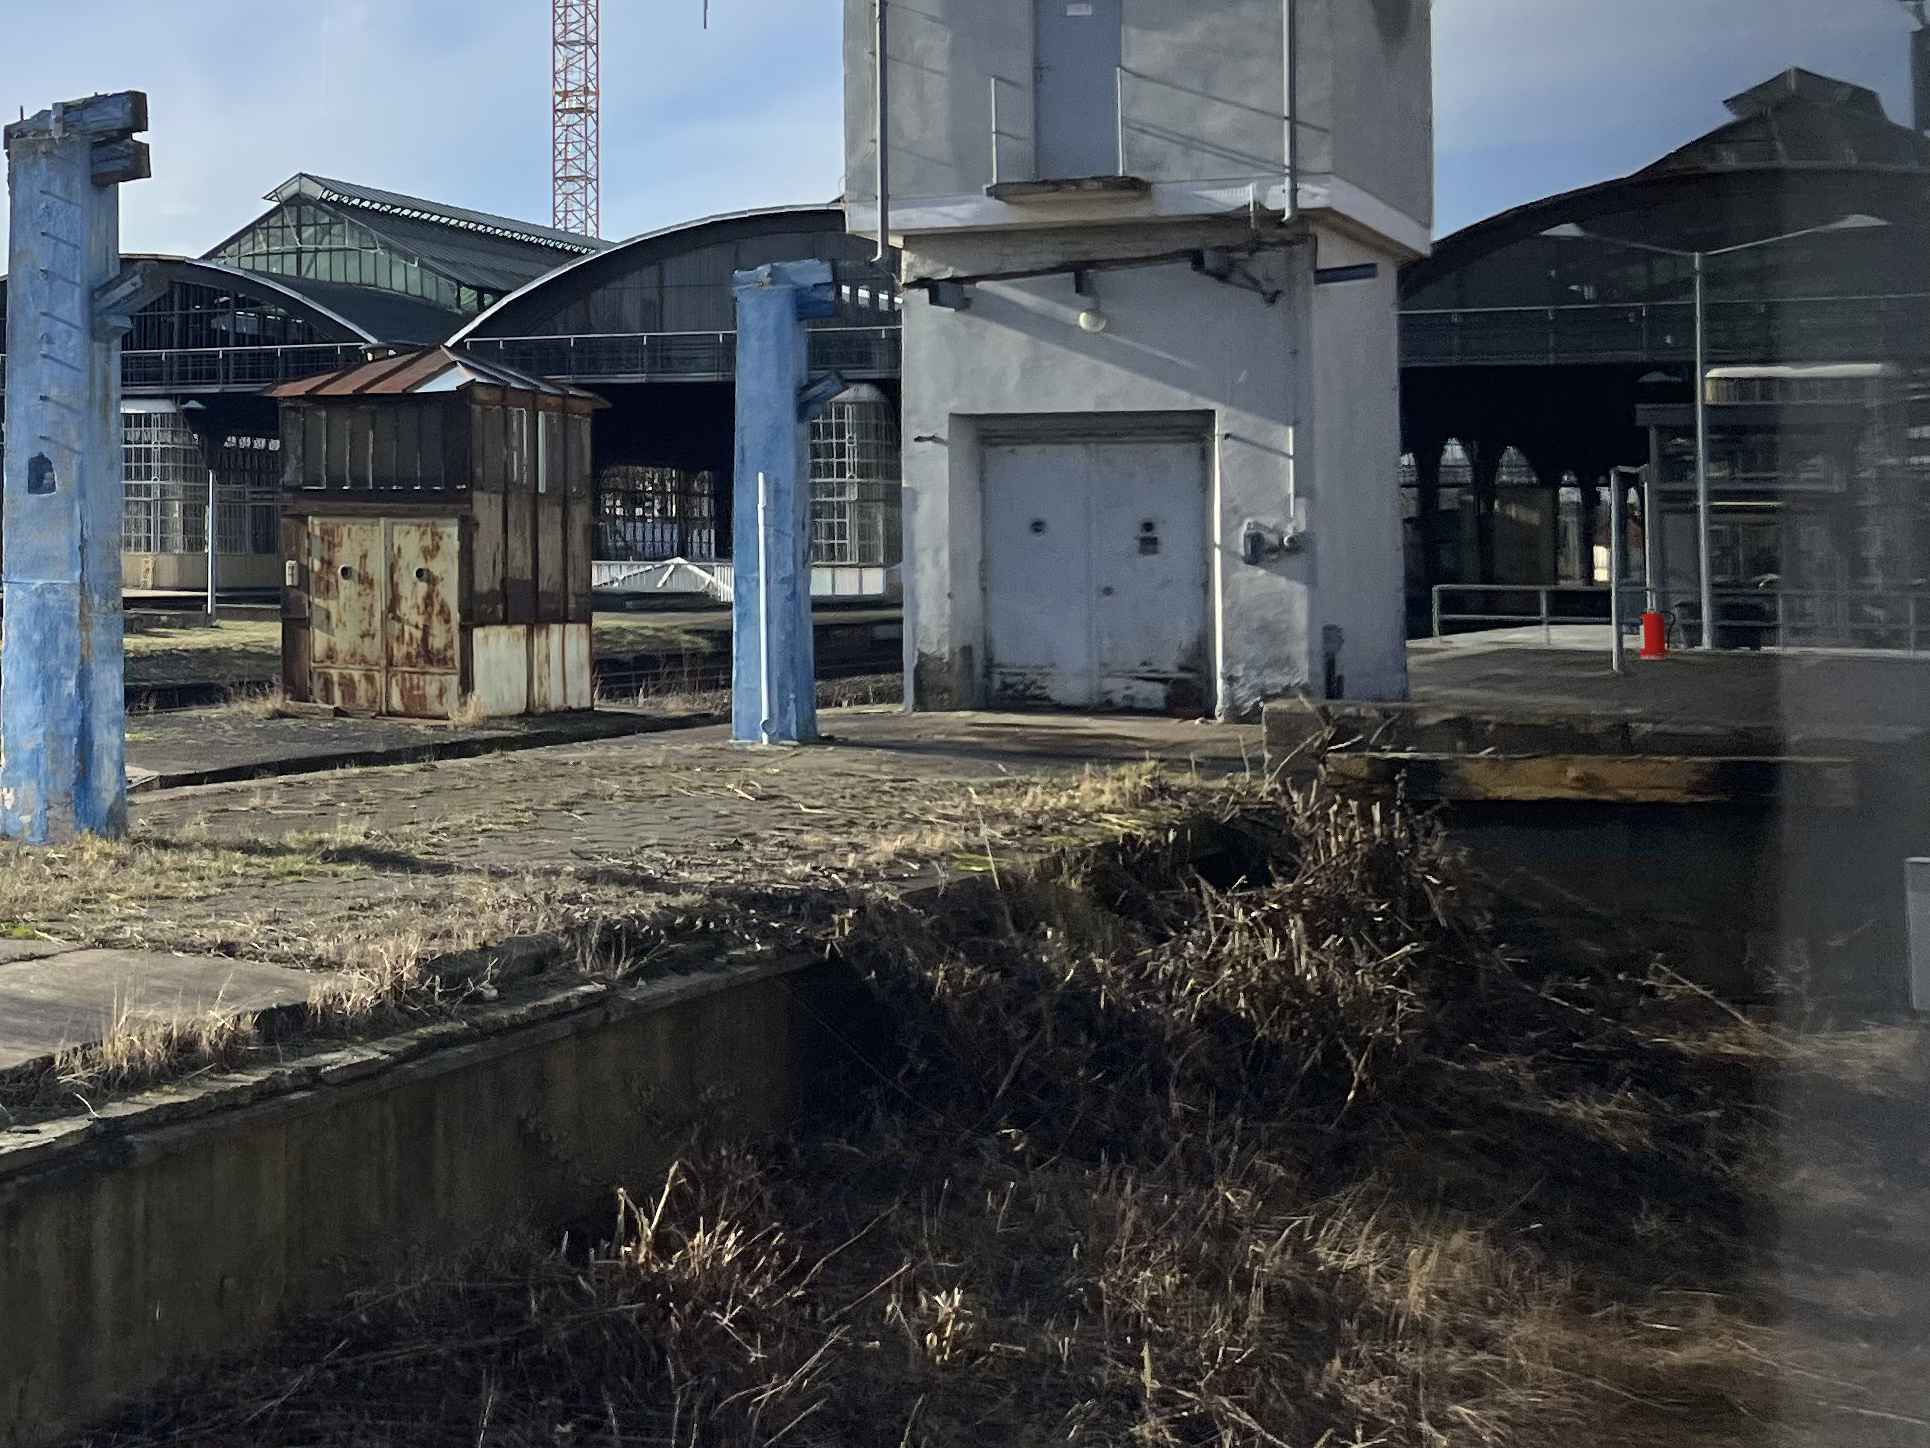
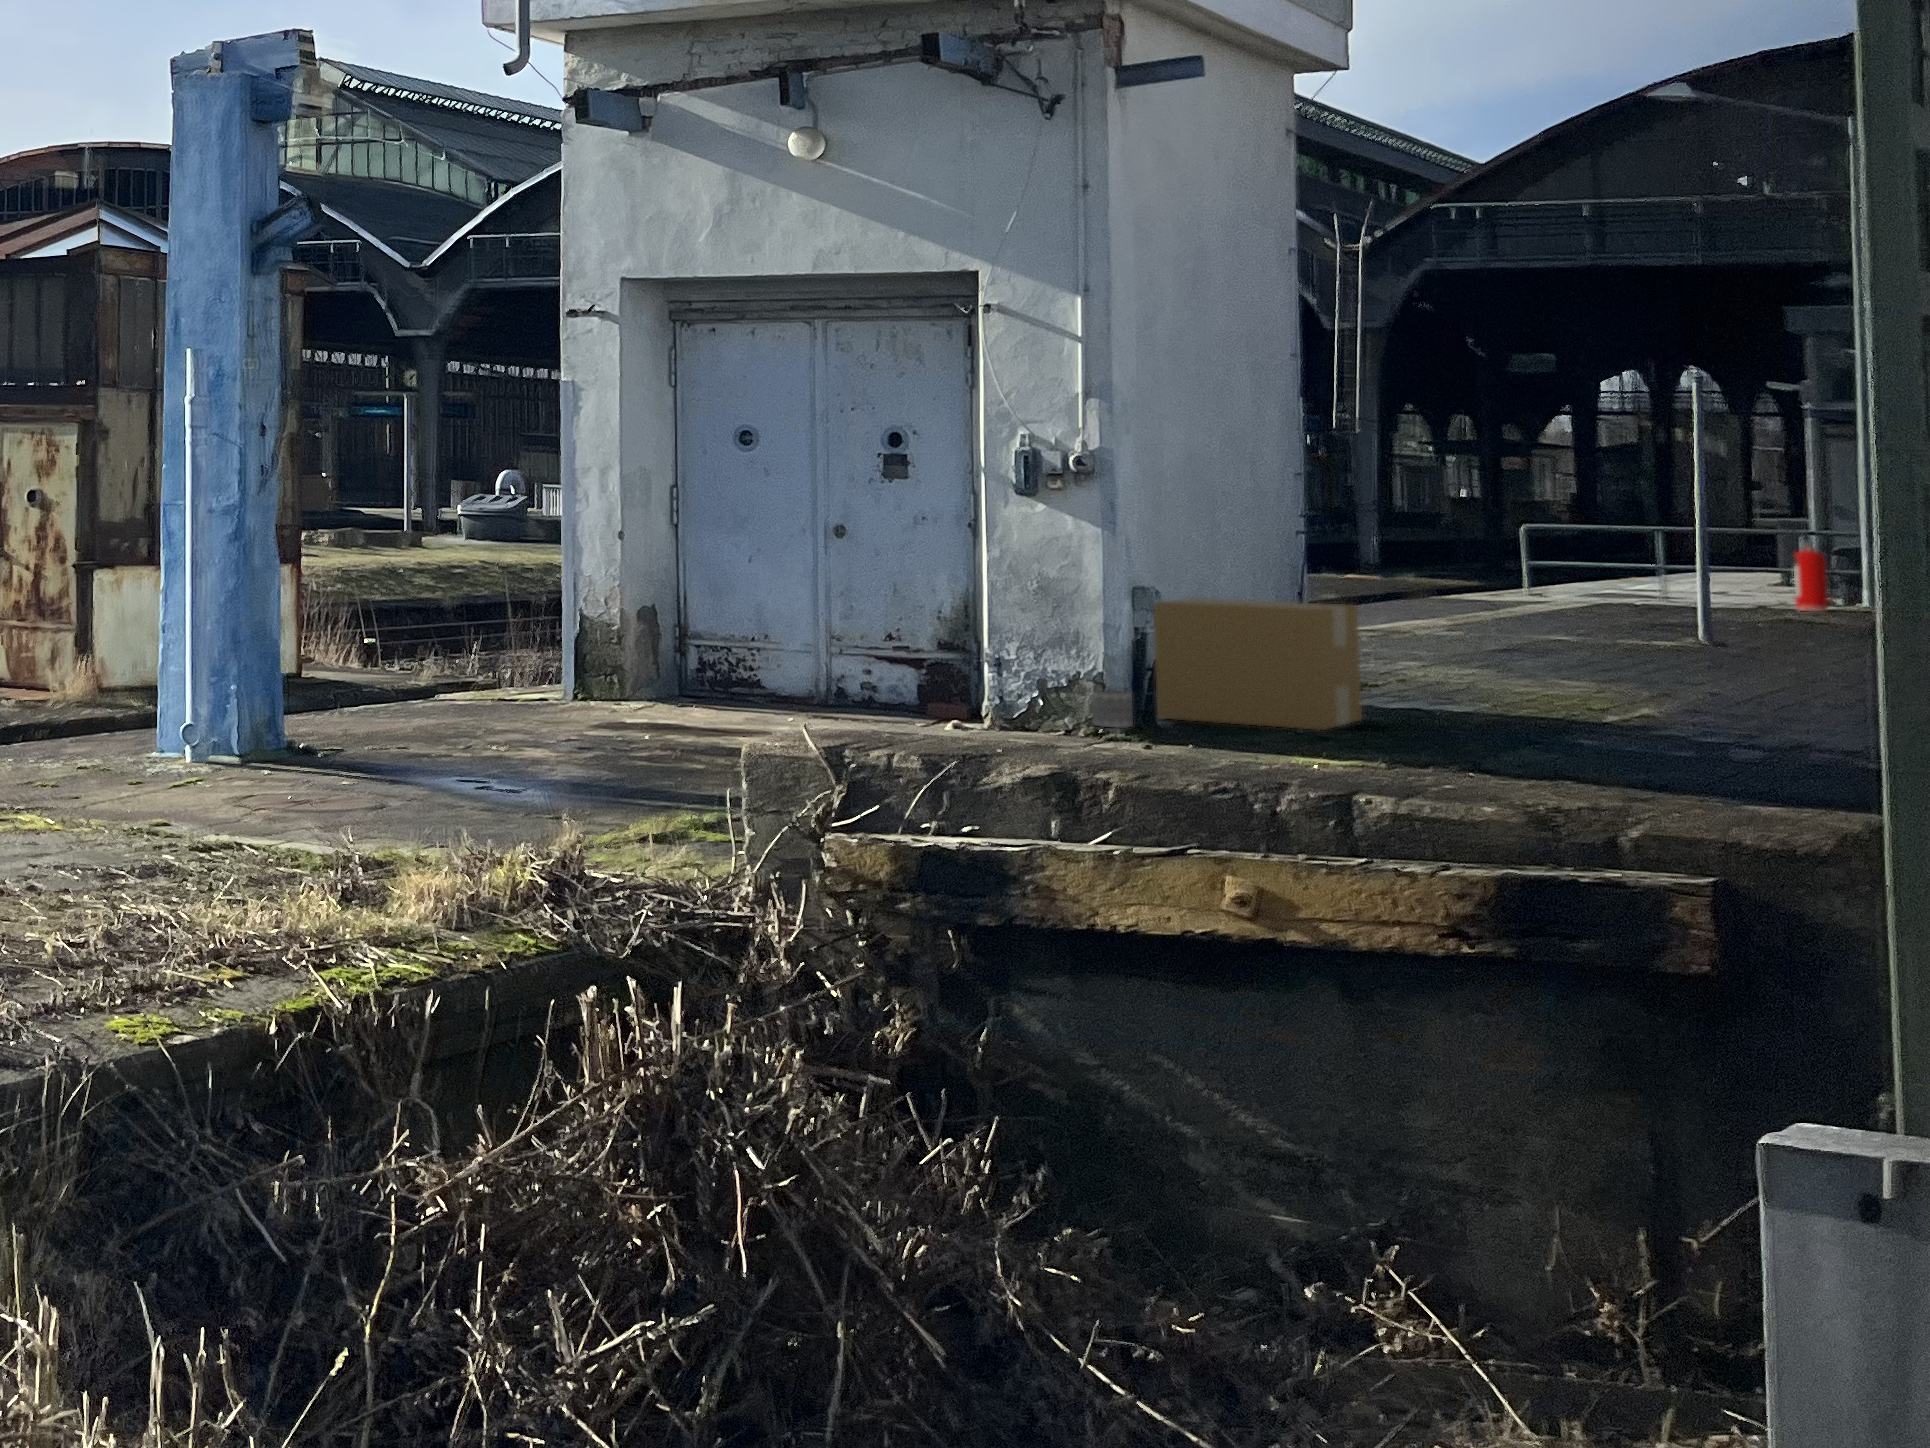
cardboard box: none [1346,643,1491,735] -> present [1154,598,1362,730]
planter: none [1310,708,1342,734] -> present [1091,690,1133,728]

